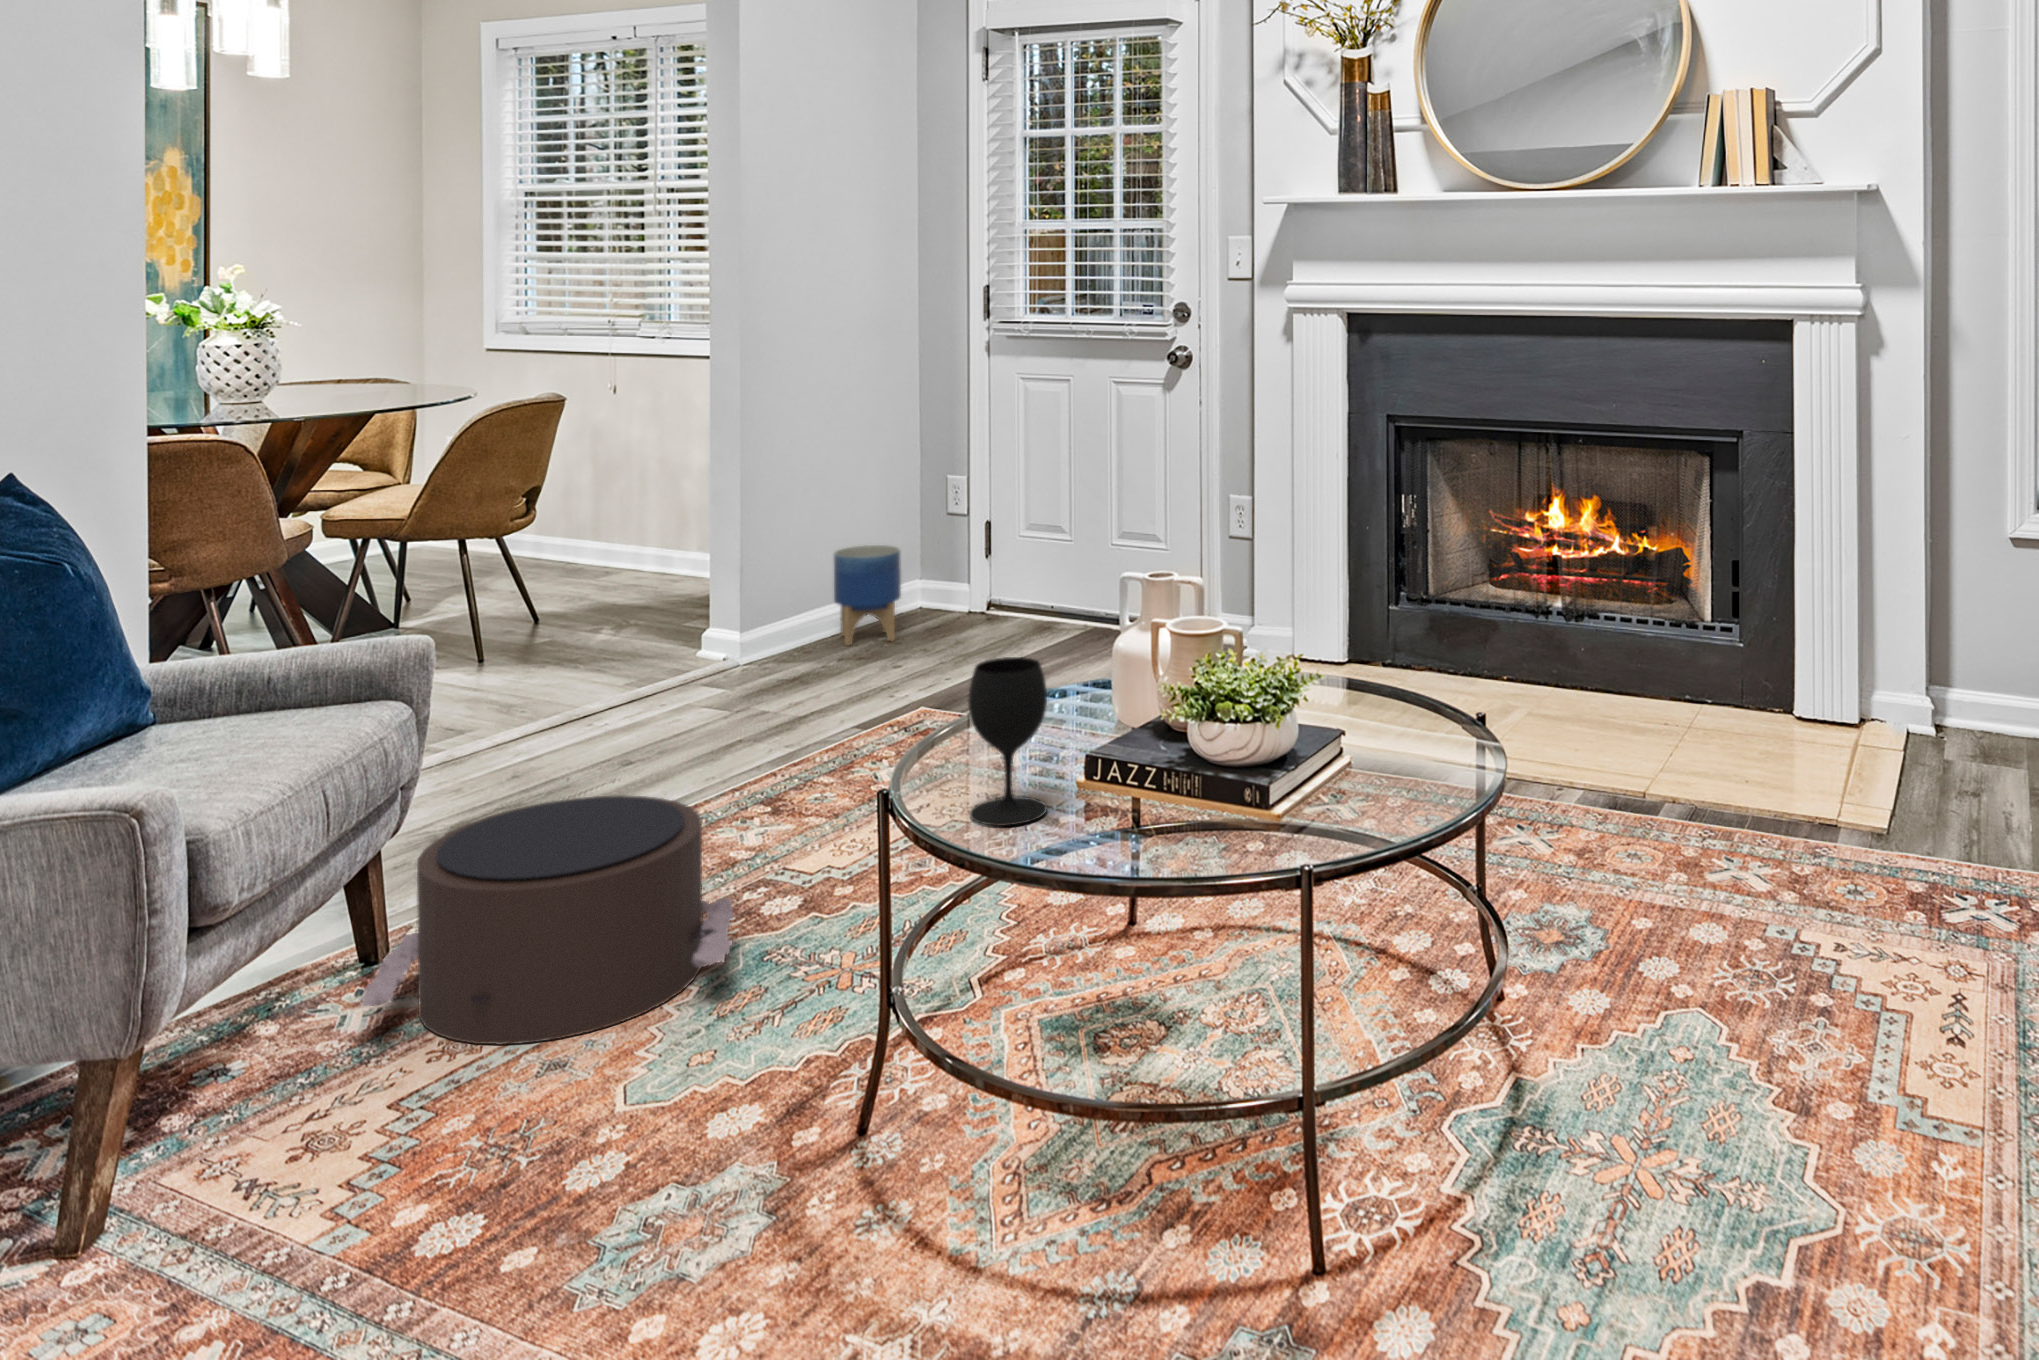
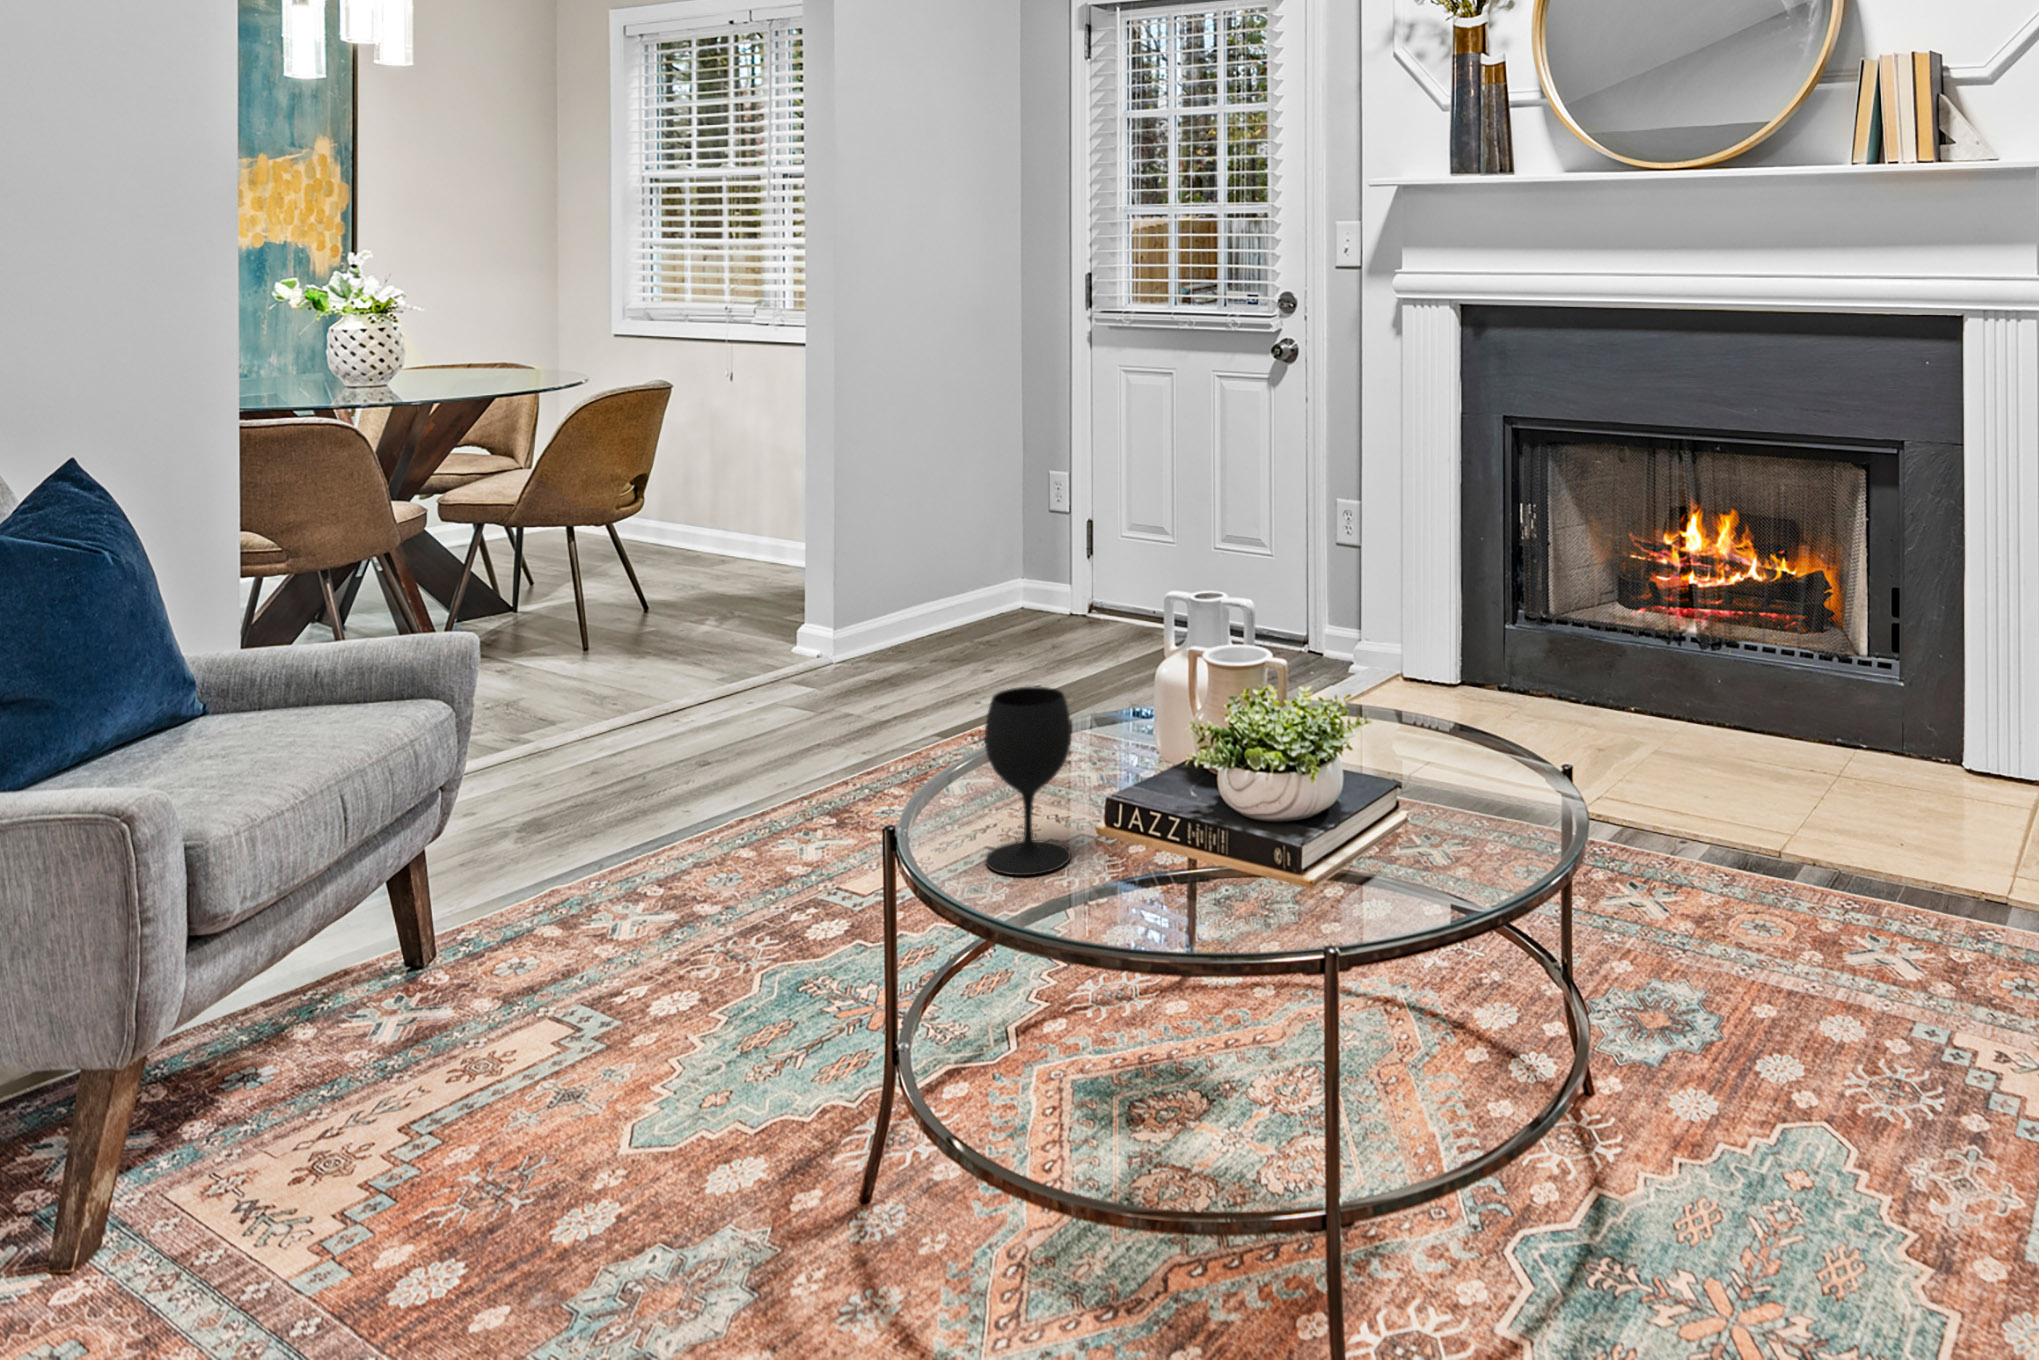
planter: present [834,545,901,645] -> none [942,540,1009,643]
pouf: present [361,795,733,1045] -> none [386,804,777,1067]

